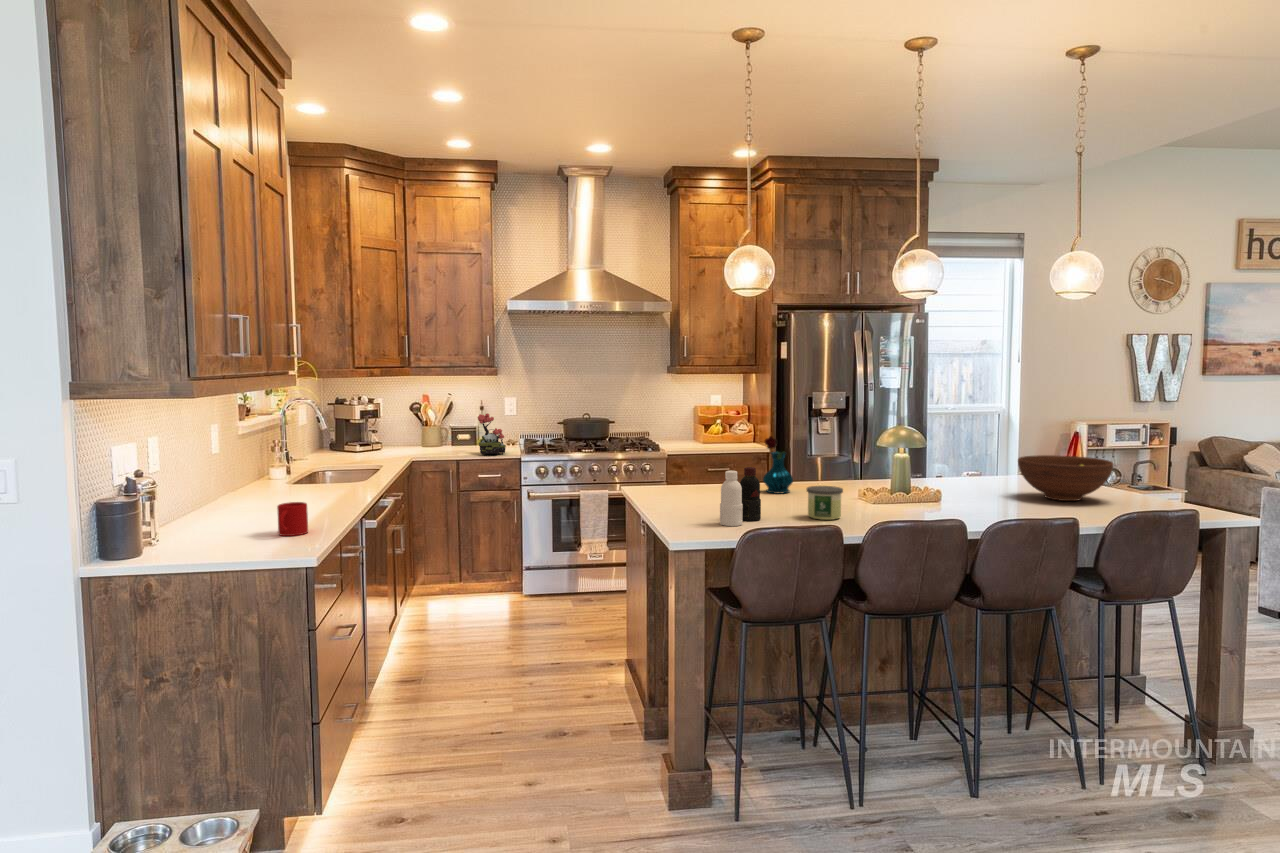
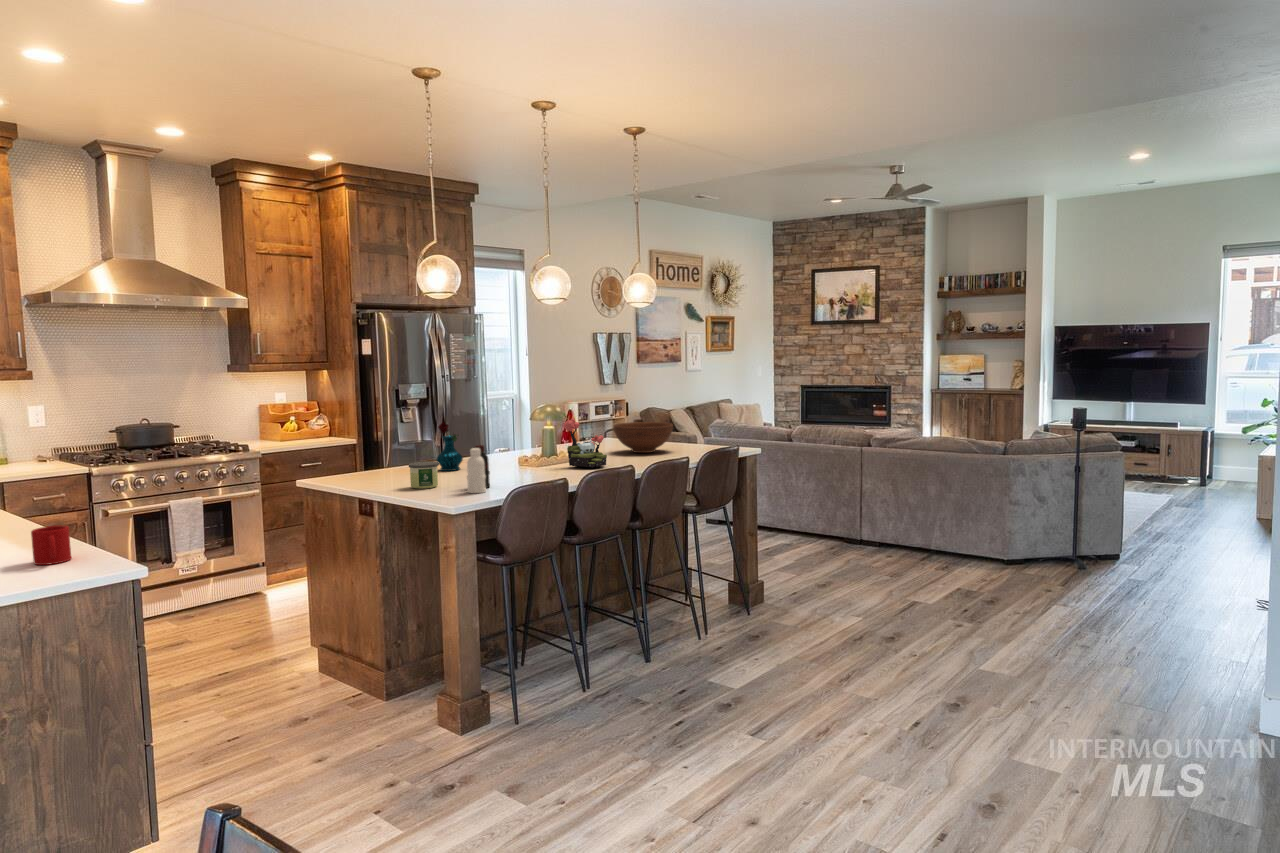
plant: present [478,413,506,454] -> present [564,418,607,468]
candle: present [806,486,843,520] -> present [408,461,439,489]

